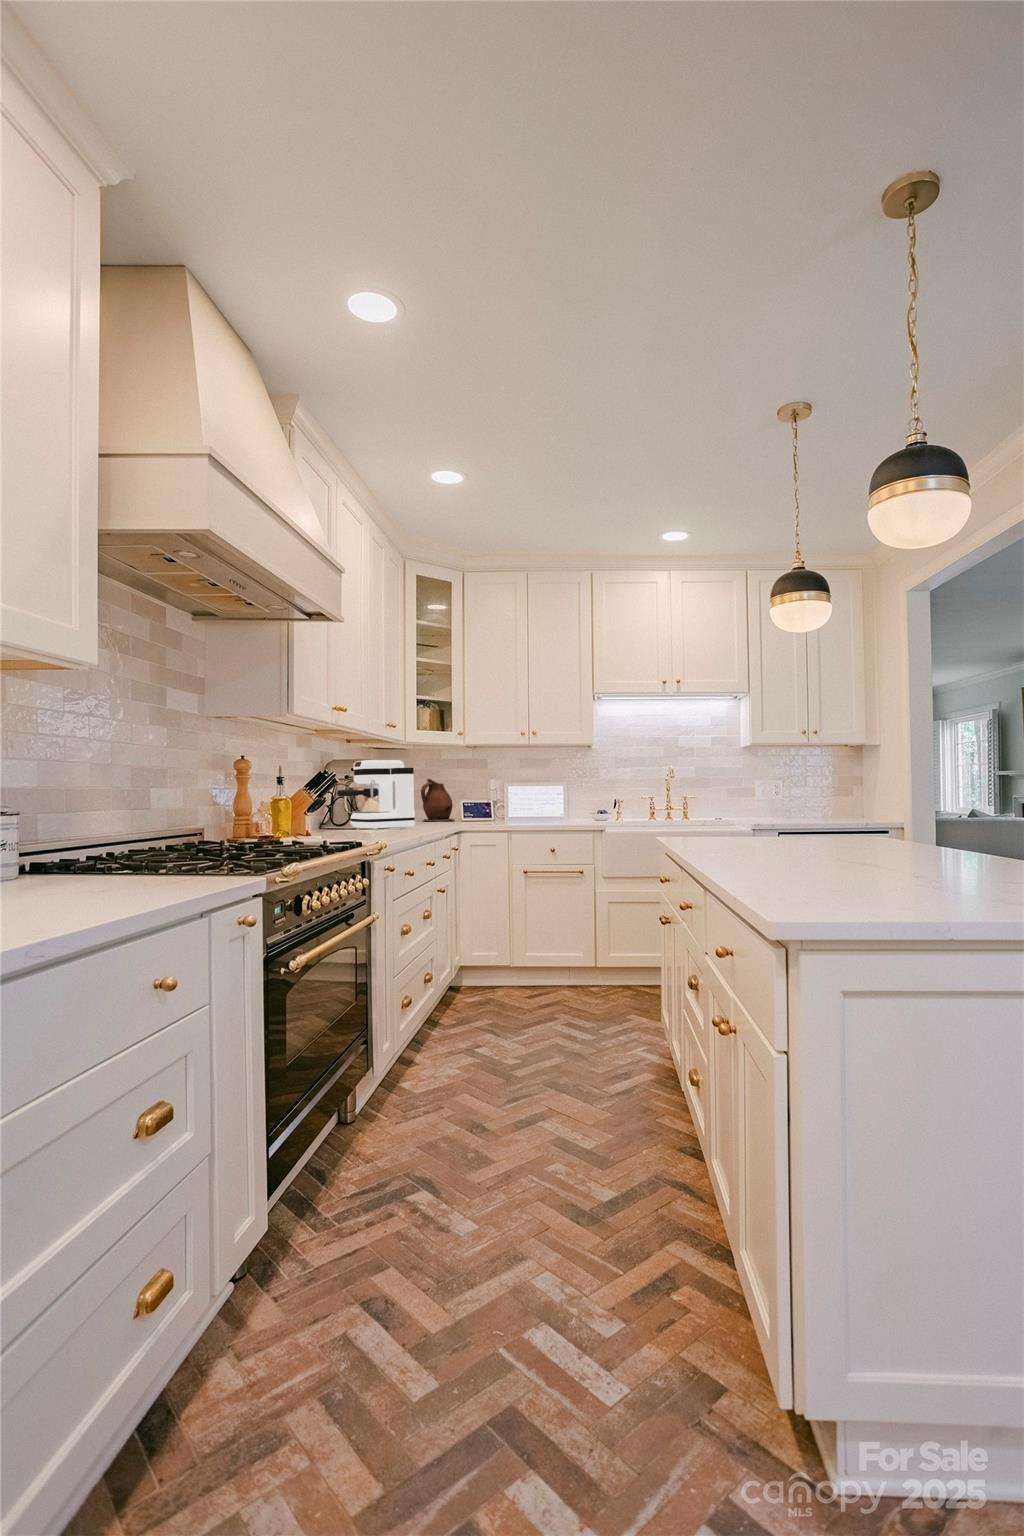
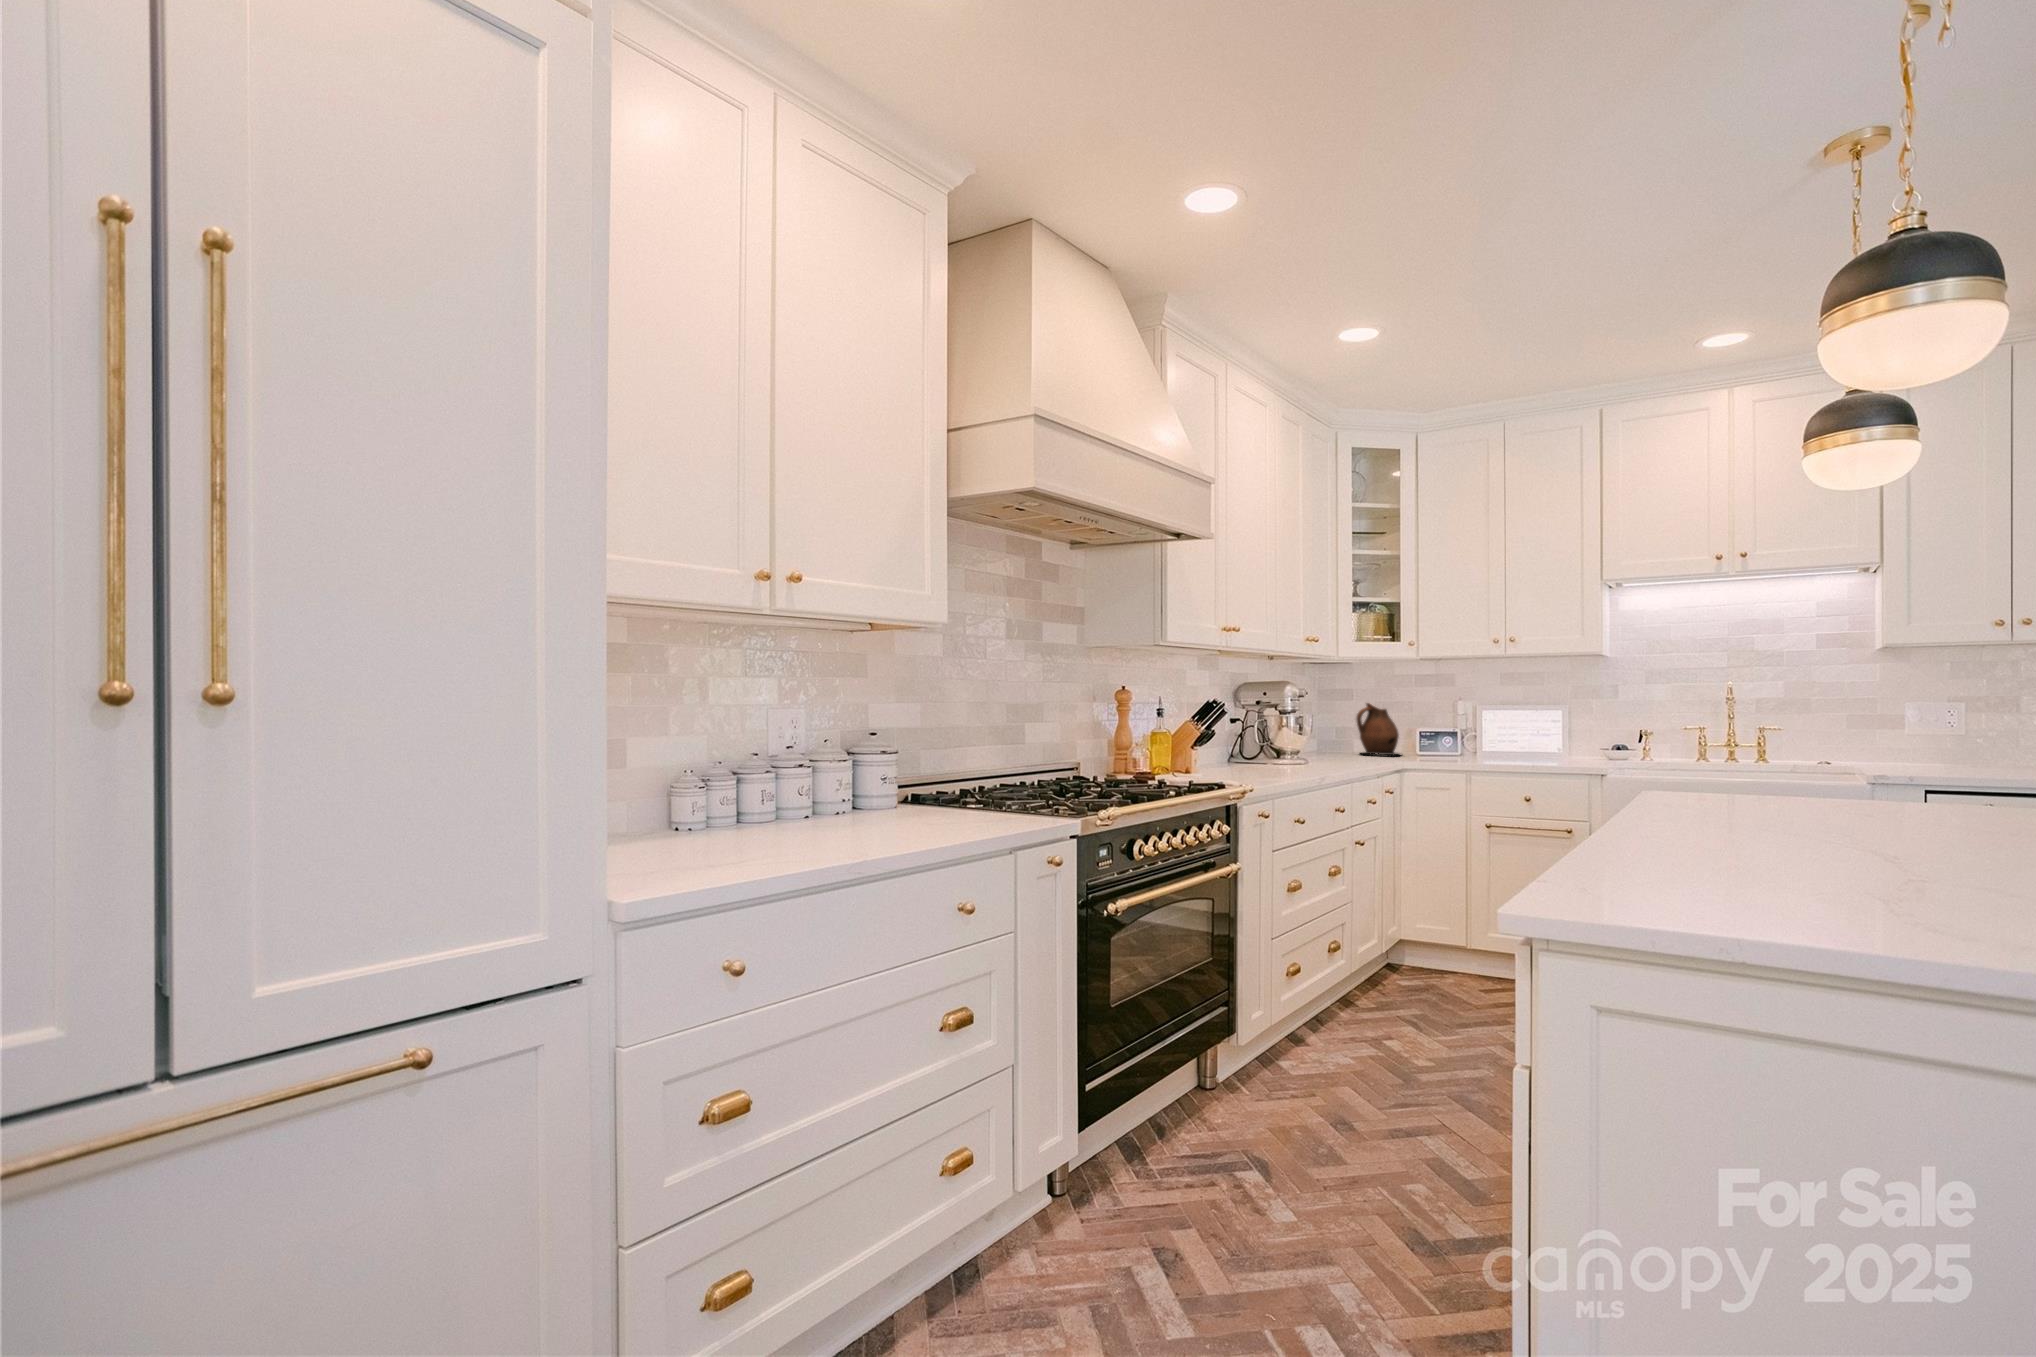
coffee maker: present [337,760,415,830] -> none [1236,685,1326,766]

